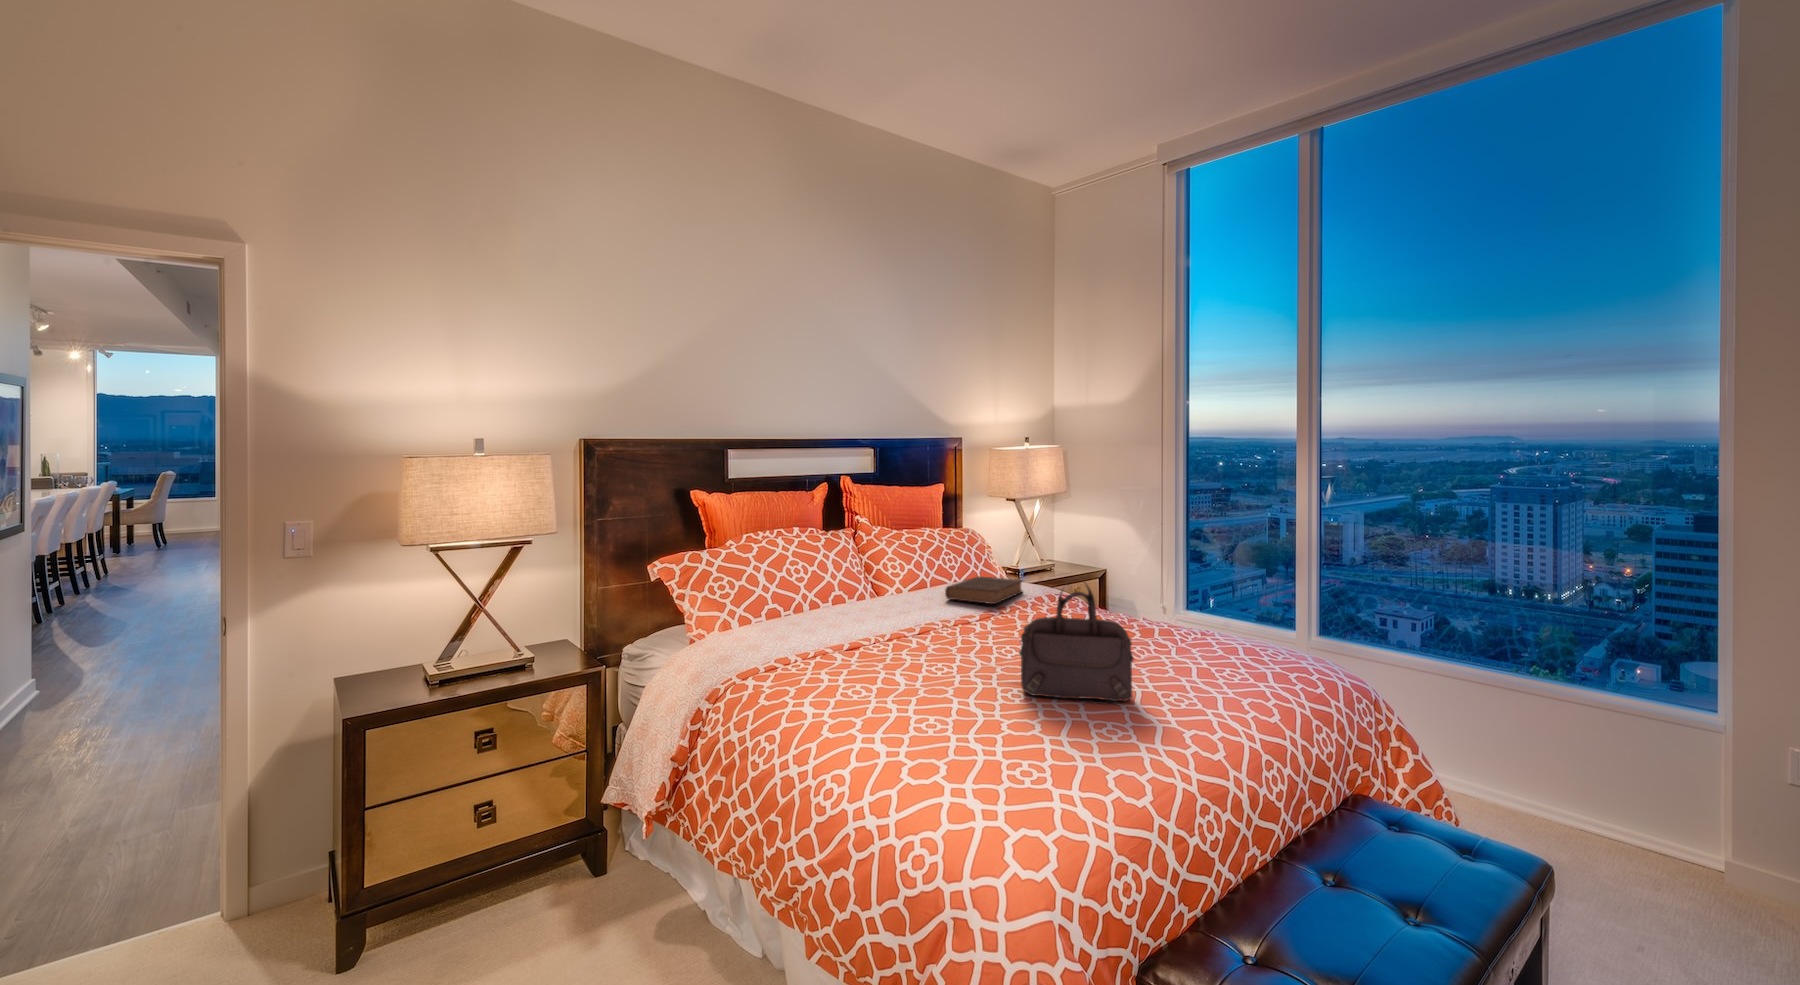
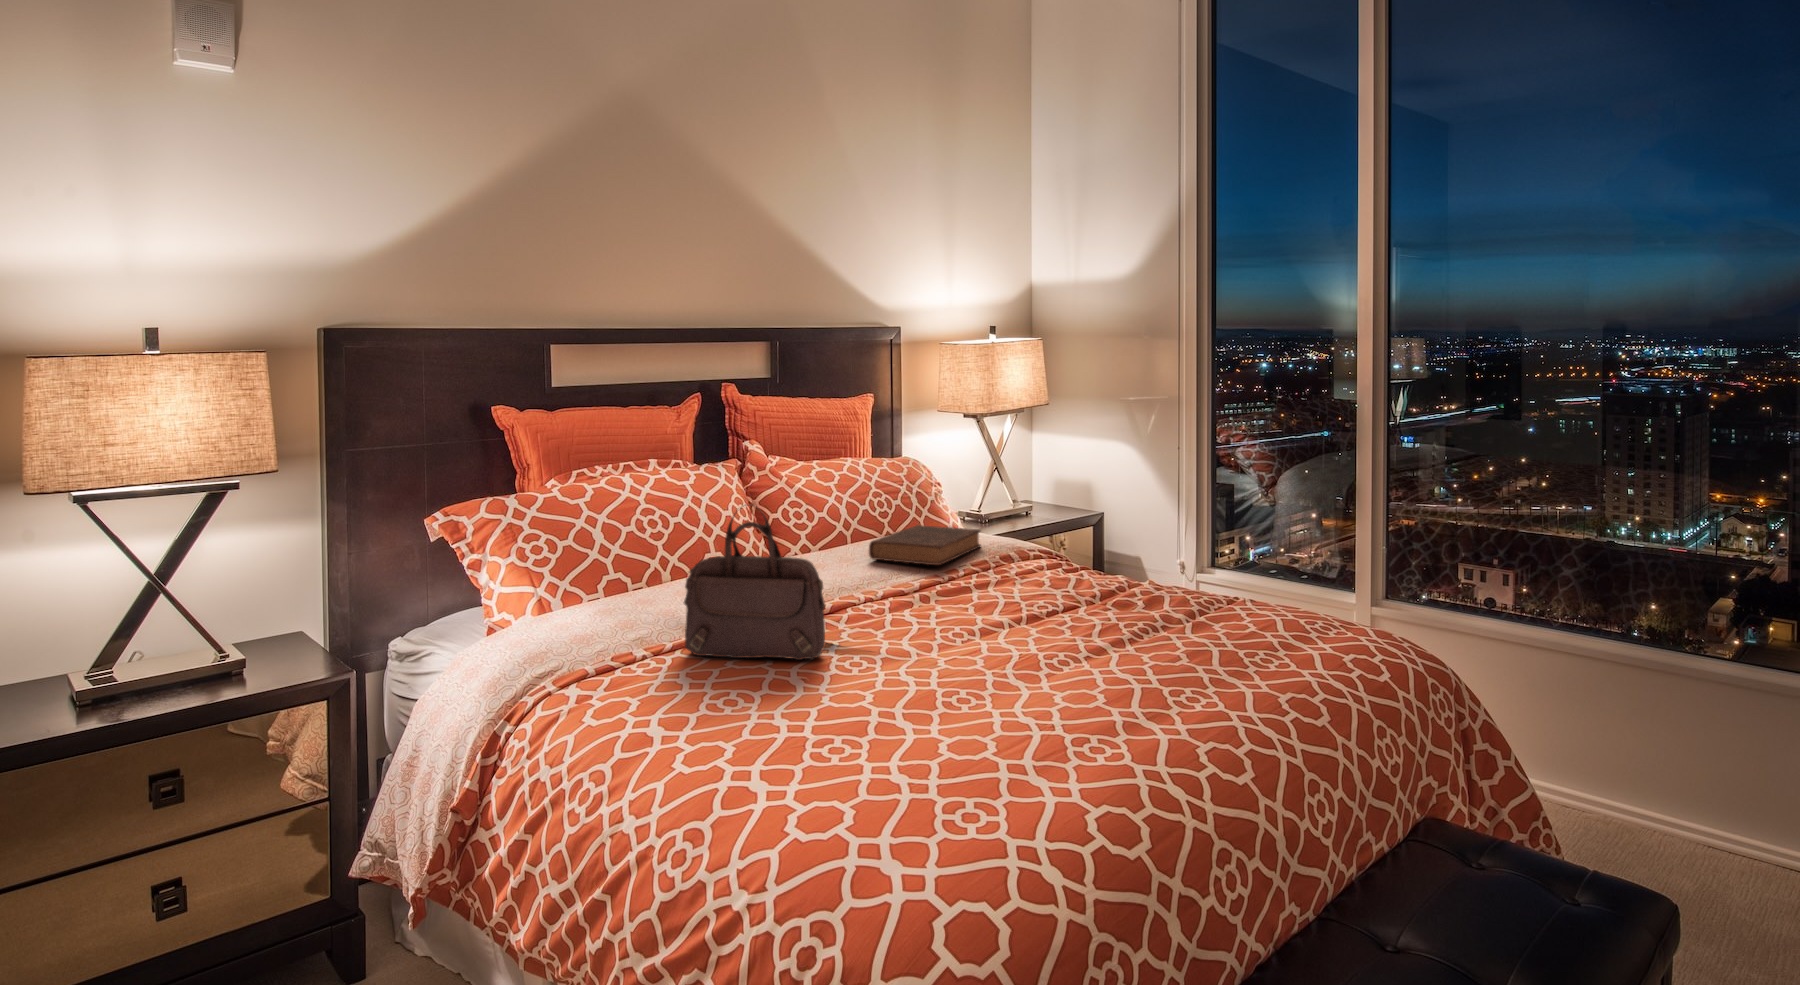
handbag: present [1019,579,1133,702] -> present [684,505,825,660]

